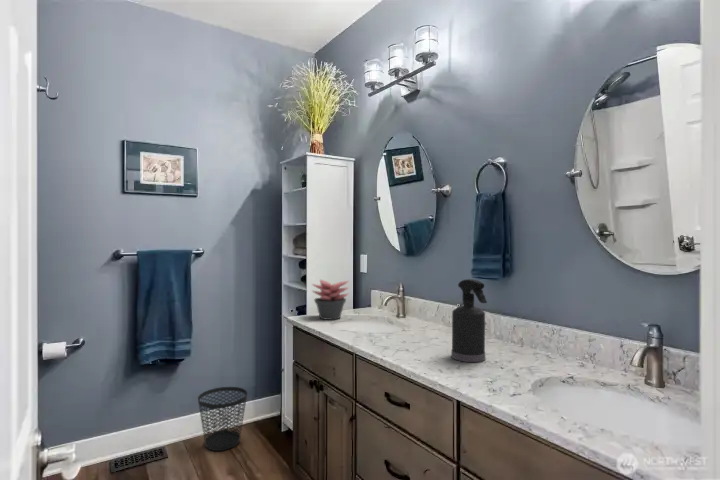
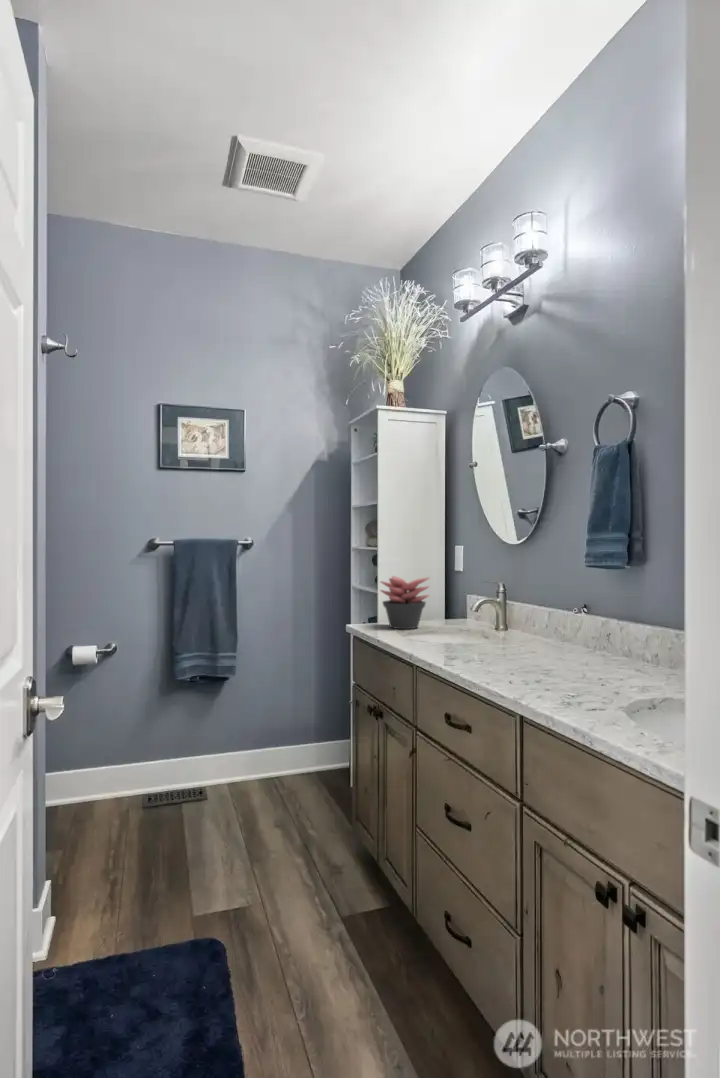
spray bottle: present [451,279,487,362] -> none [539,563,588,677]
wastebasket: present [198,387,247,451] -> none [244,719,305,799]

